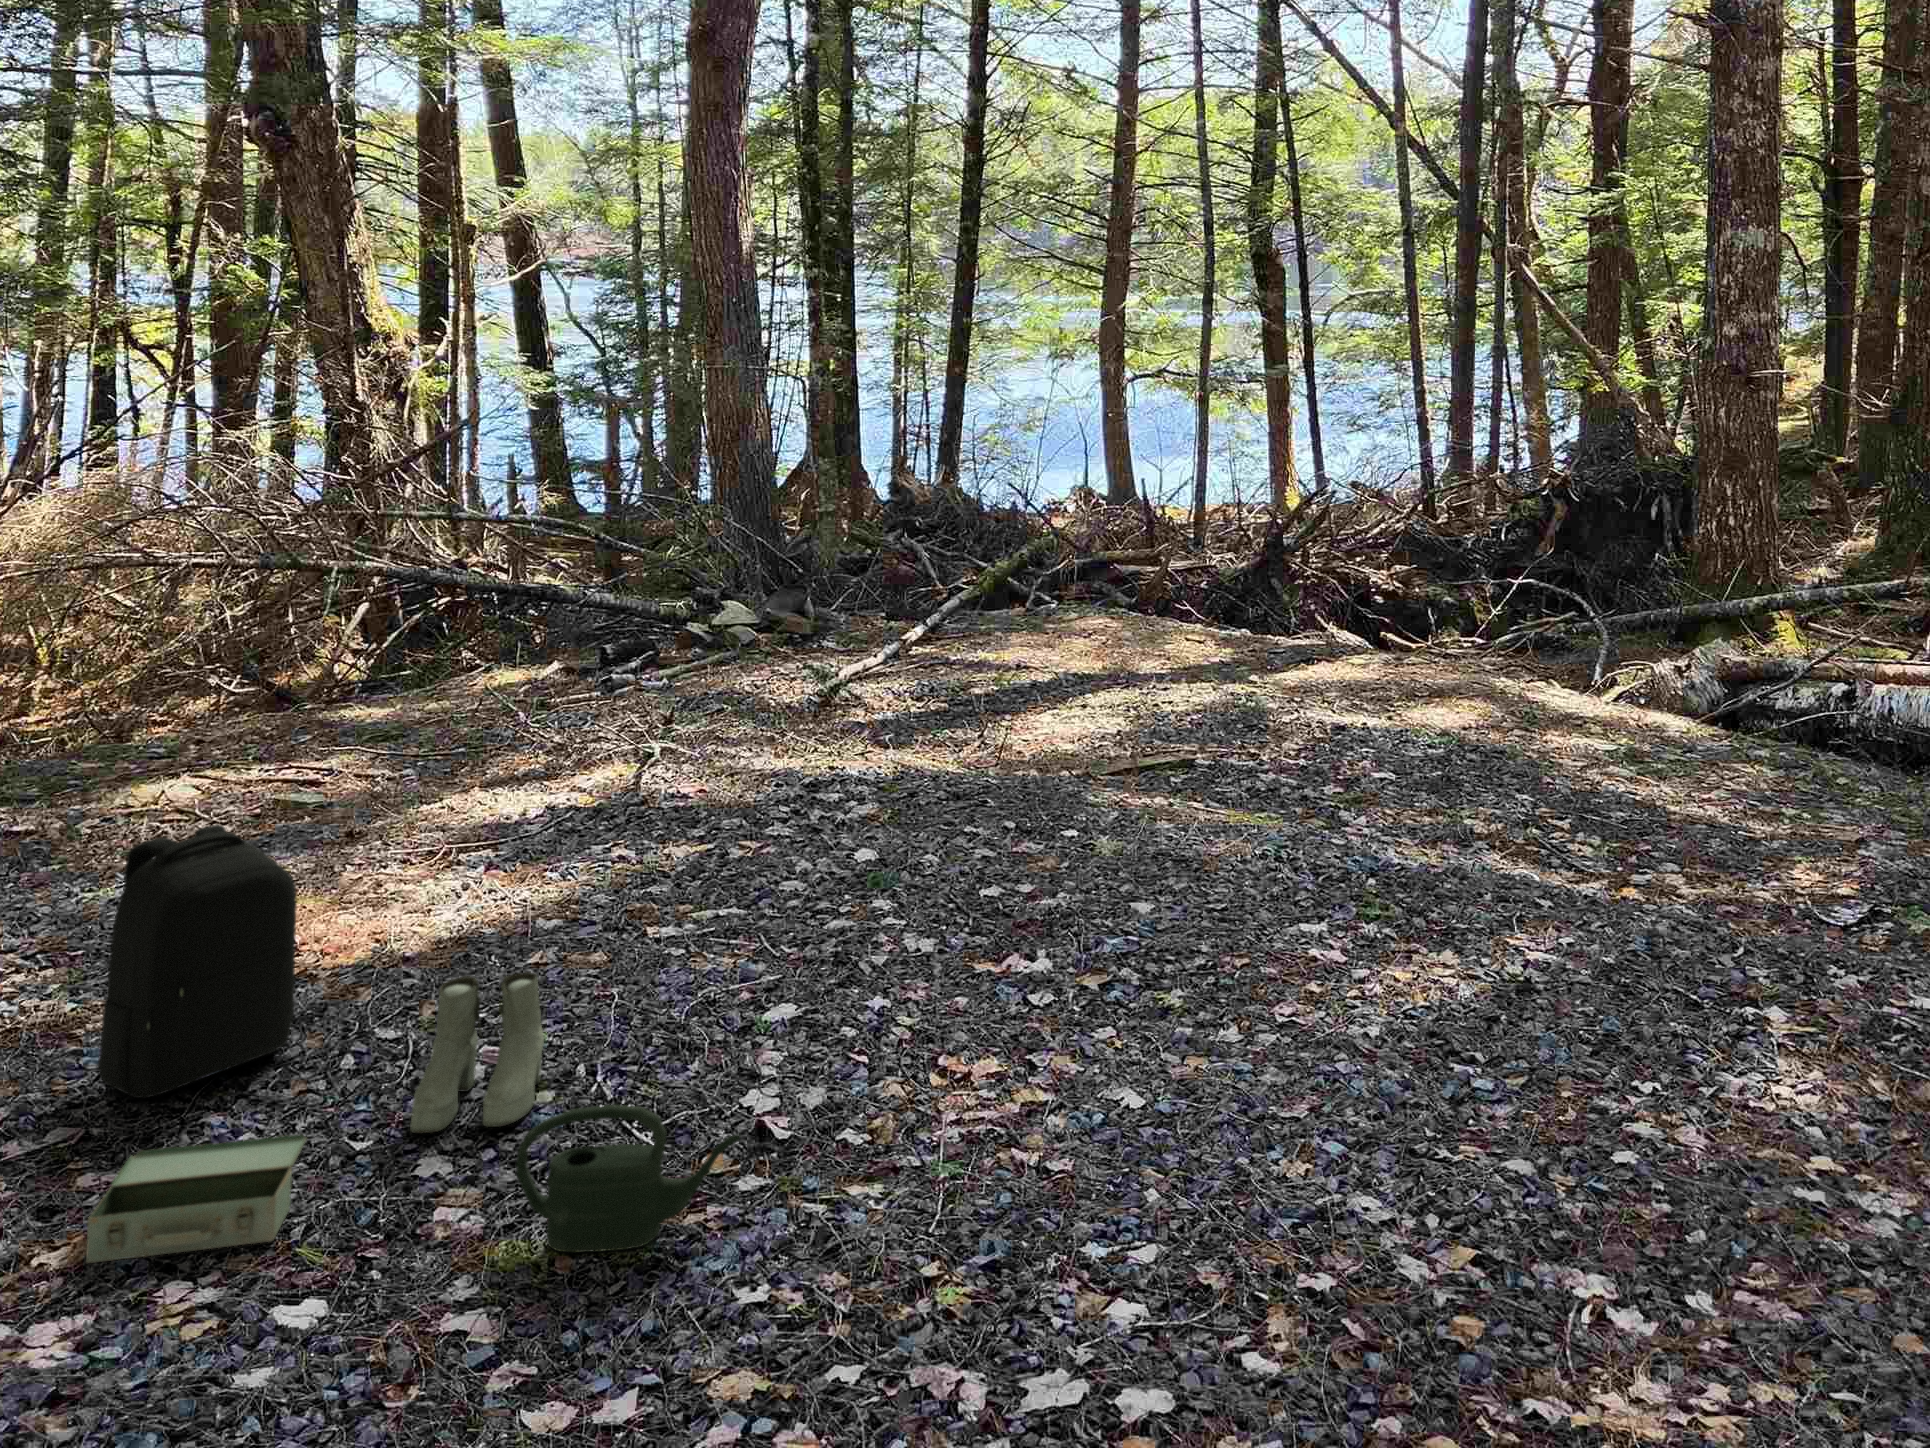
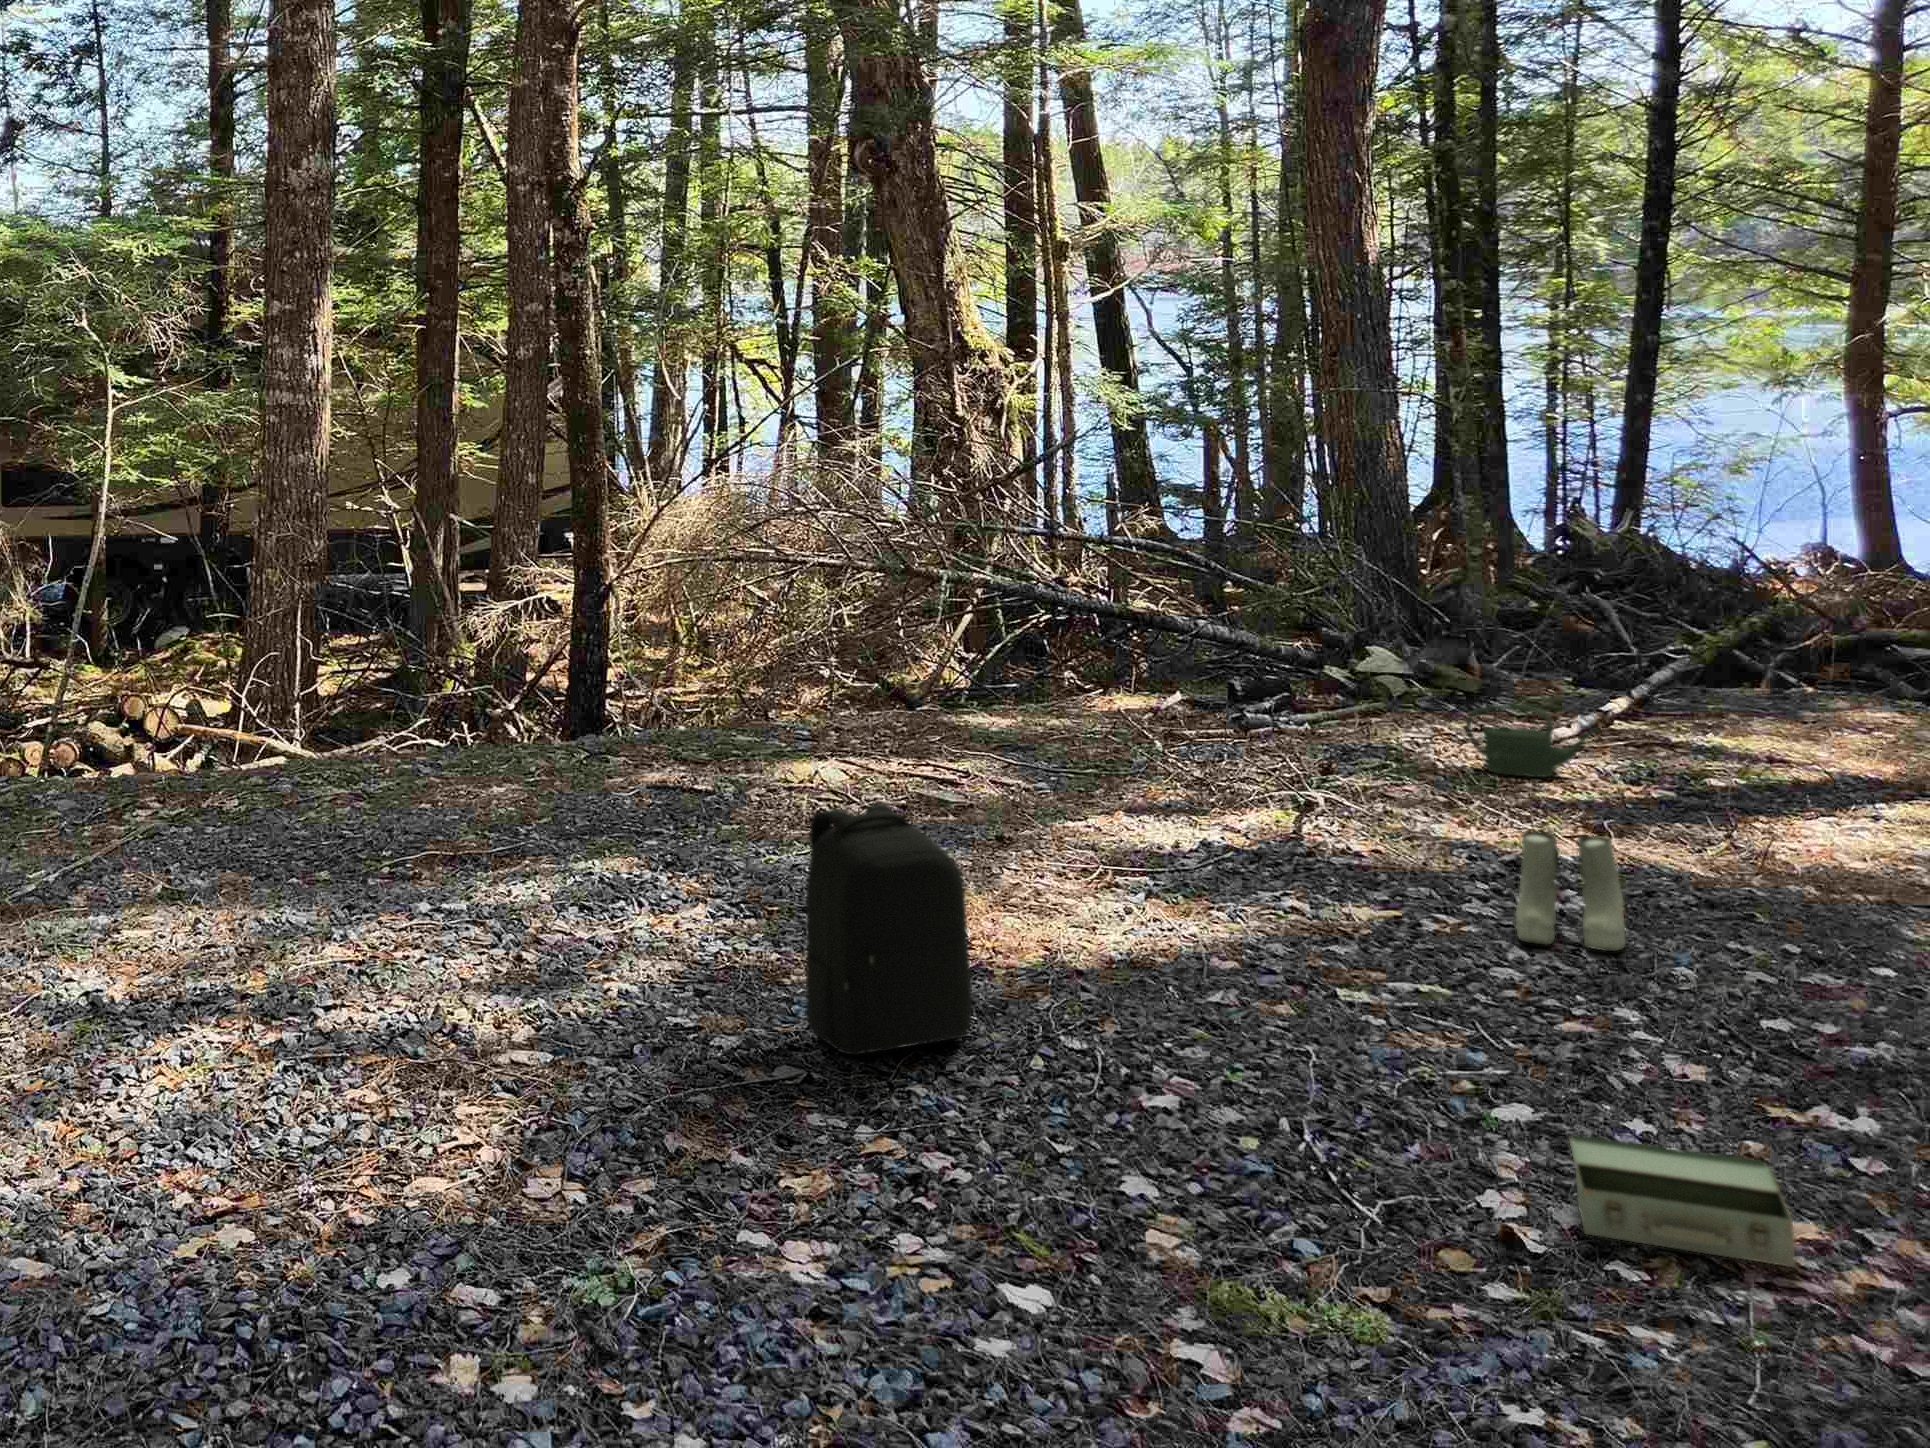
boots: present [410,972,544,1134] -> present [1515,831,1626,951]
watering can: present [516,1105,740,1253] -> present [1466,705,1599,778]
toolbox: present [86,1134,307,1263] -> present [1569,1135,1795,1267]

